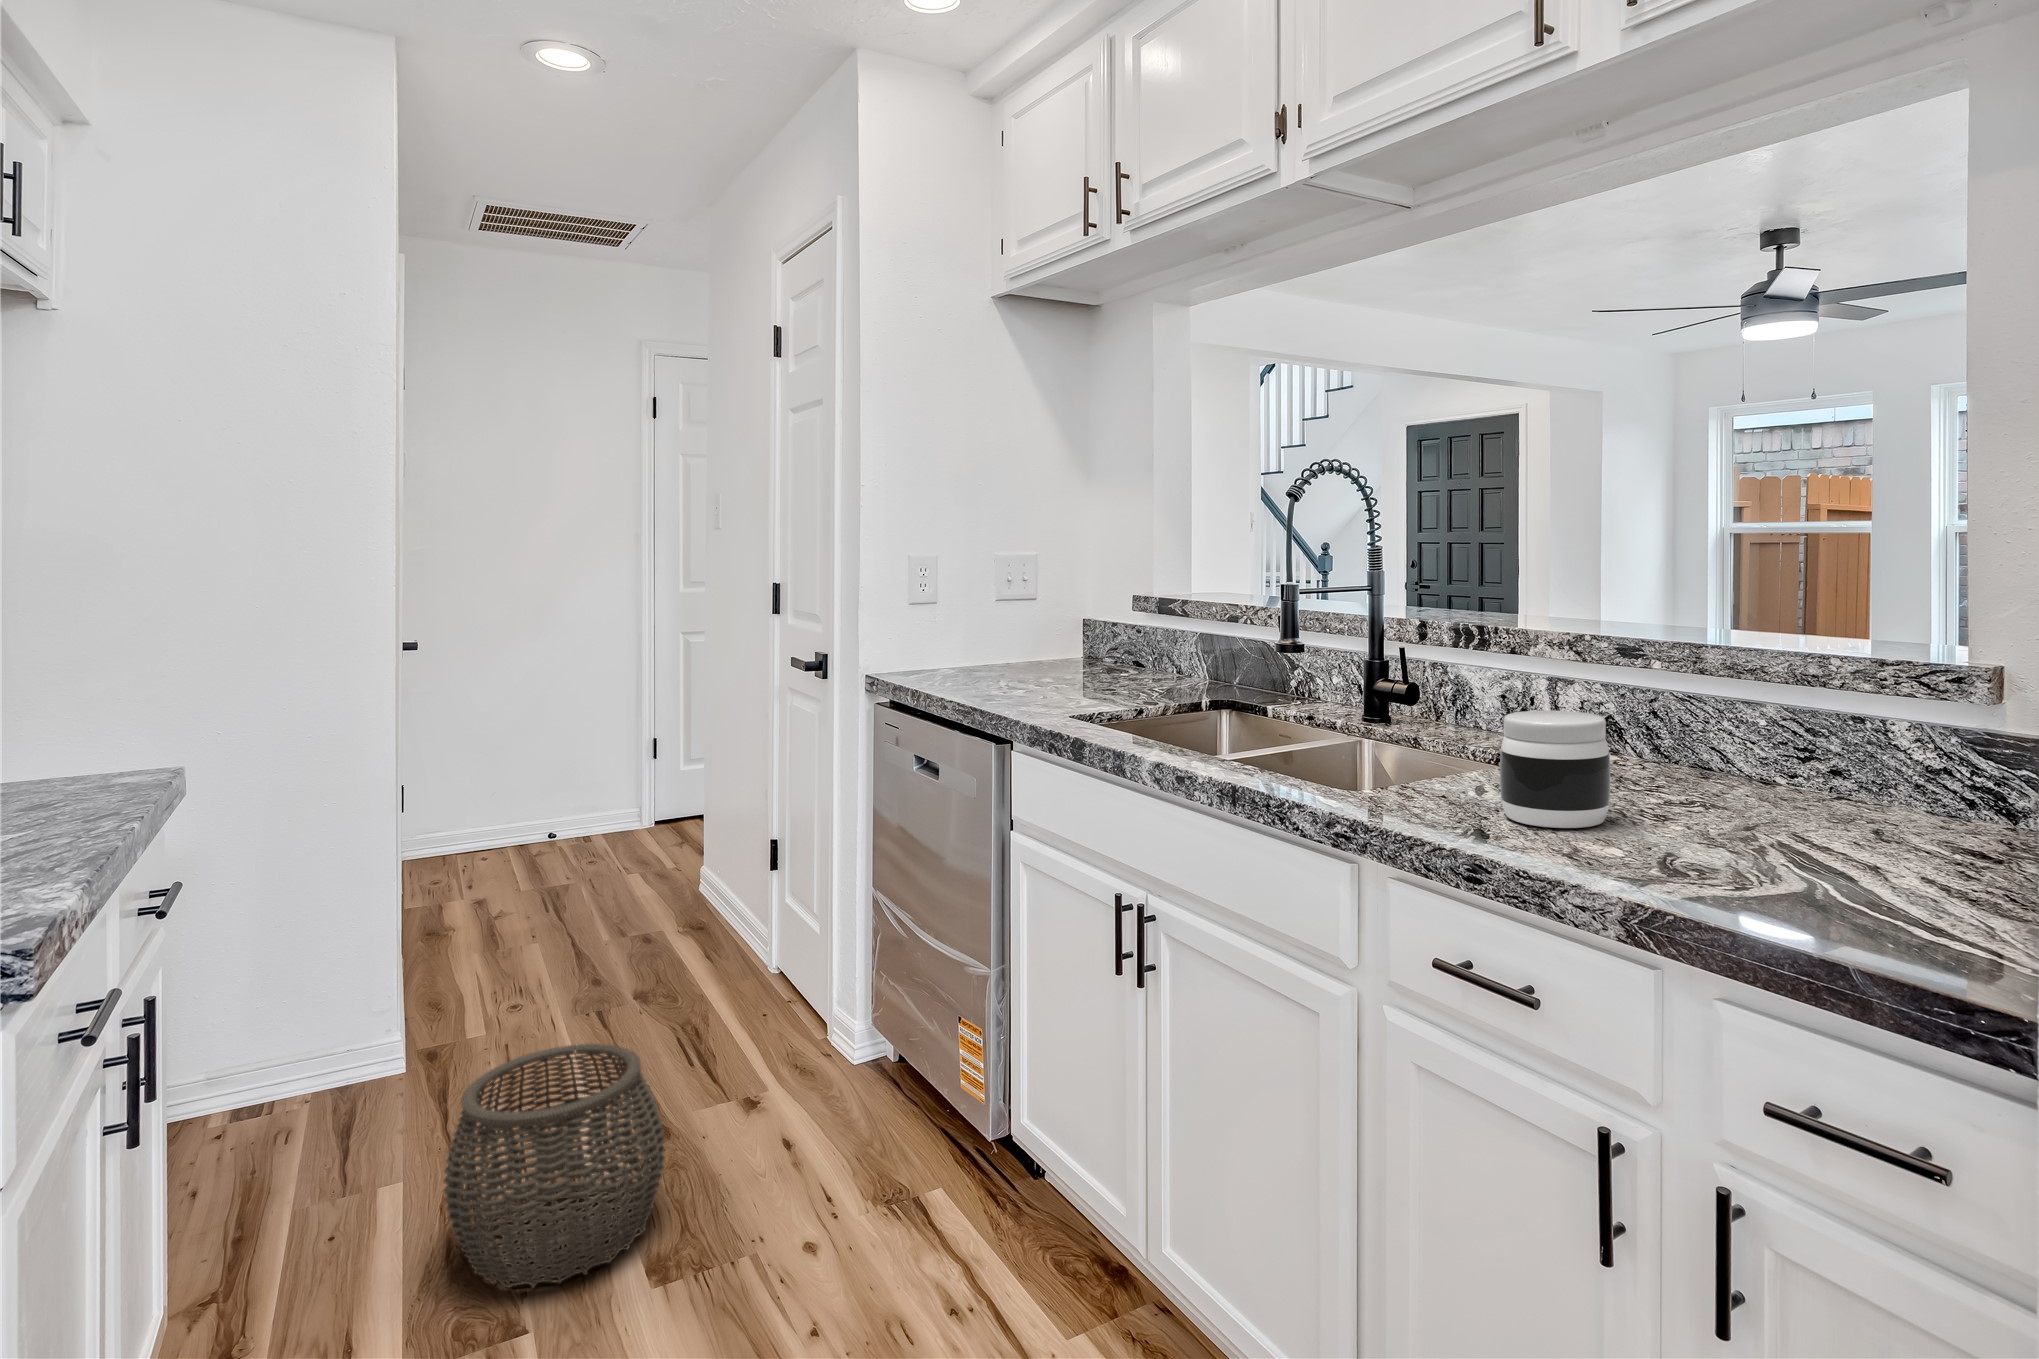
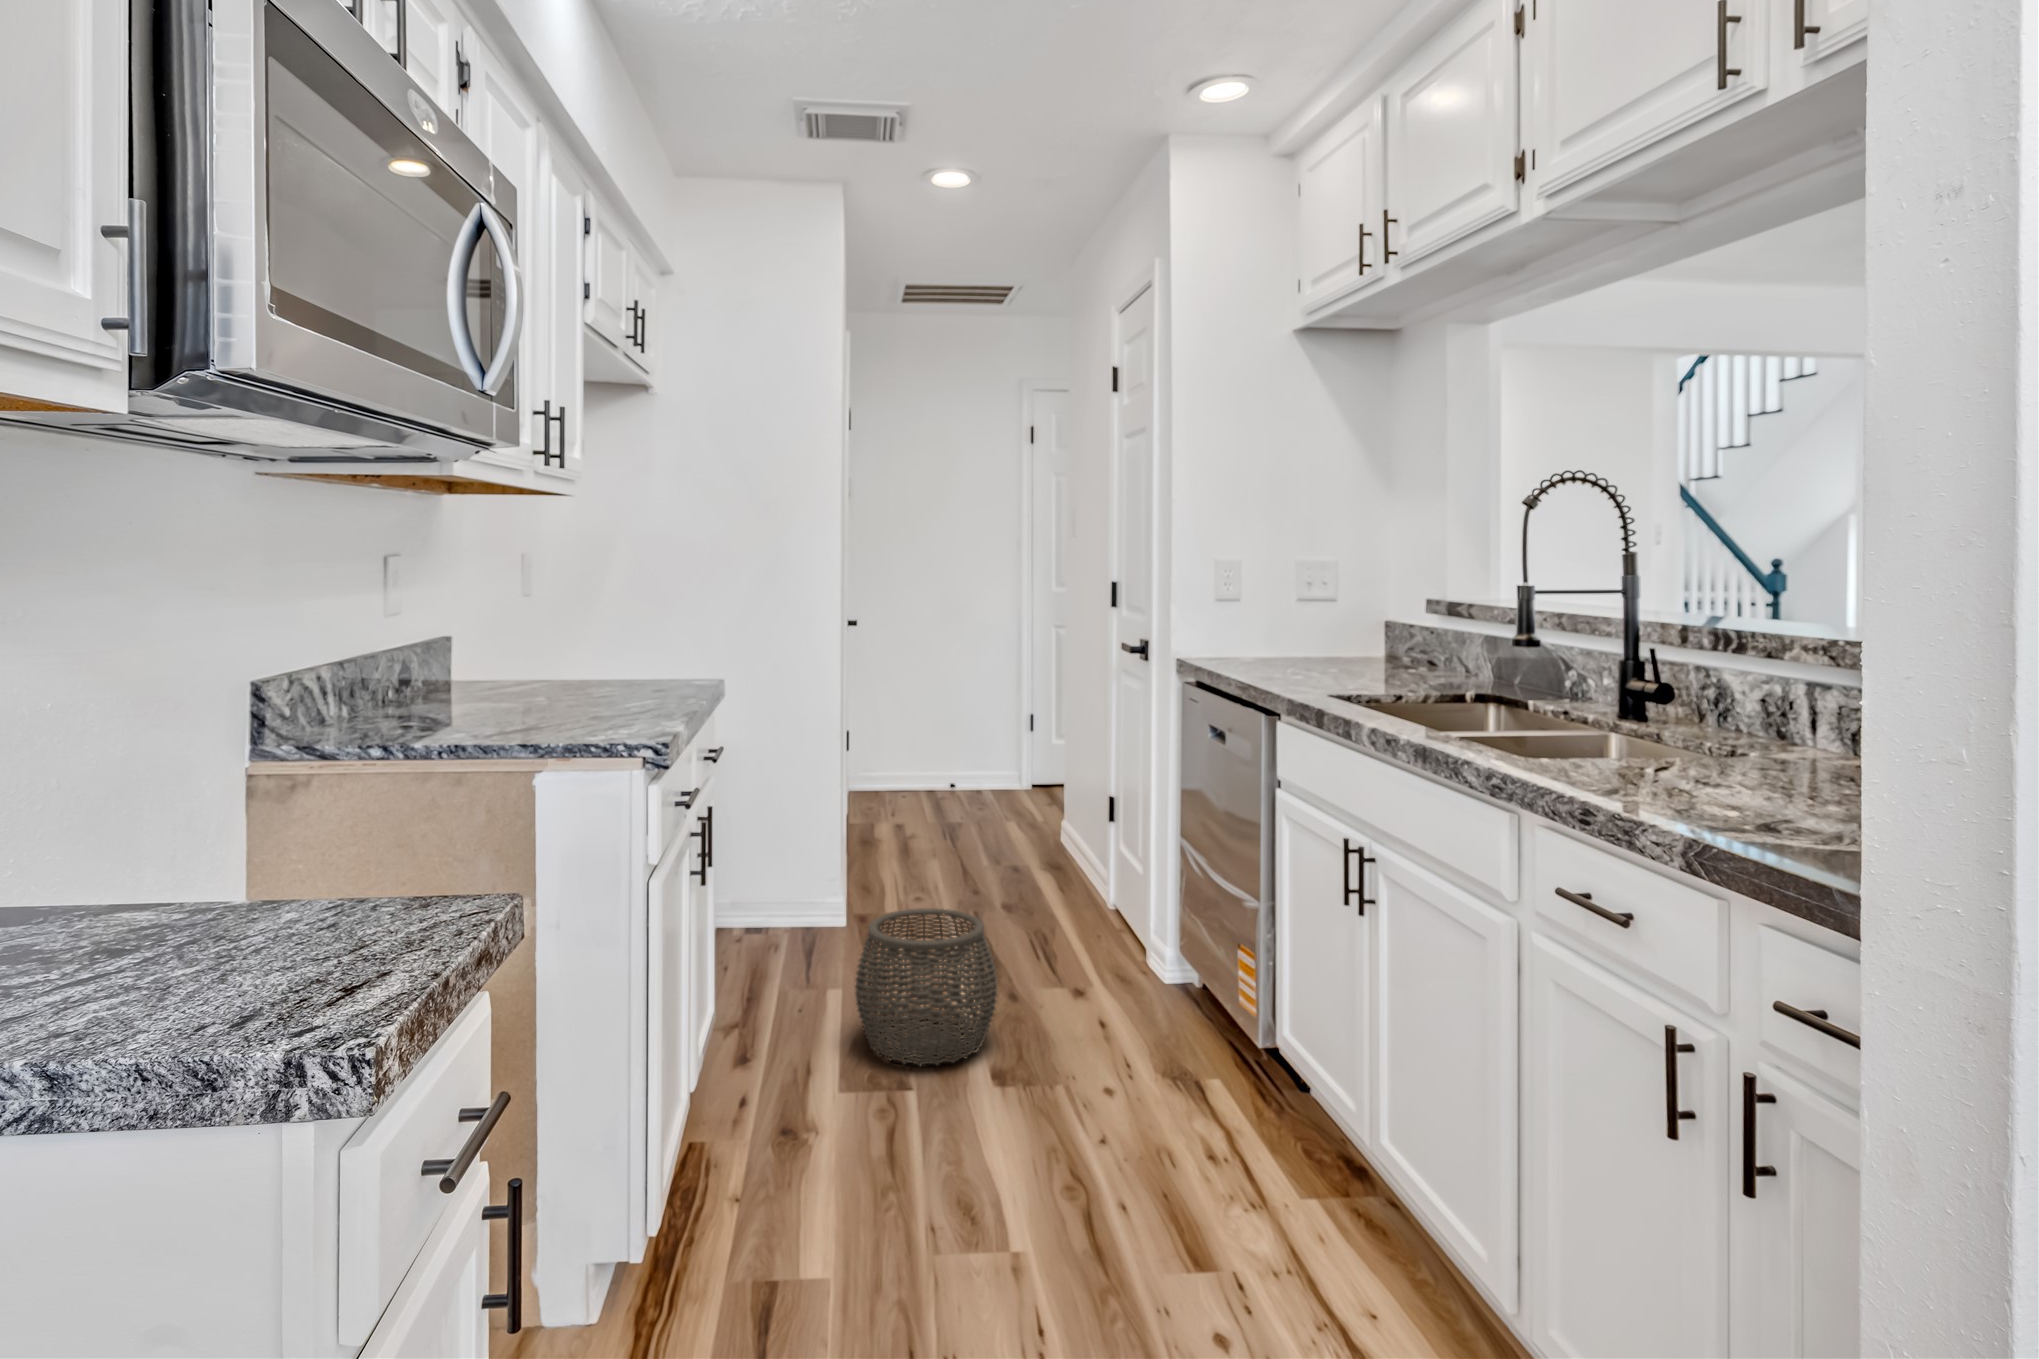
jar: present [1500,711,1610,828] -> none [1652,694,1761,796]

